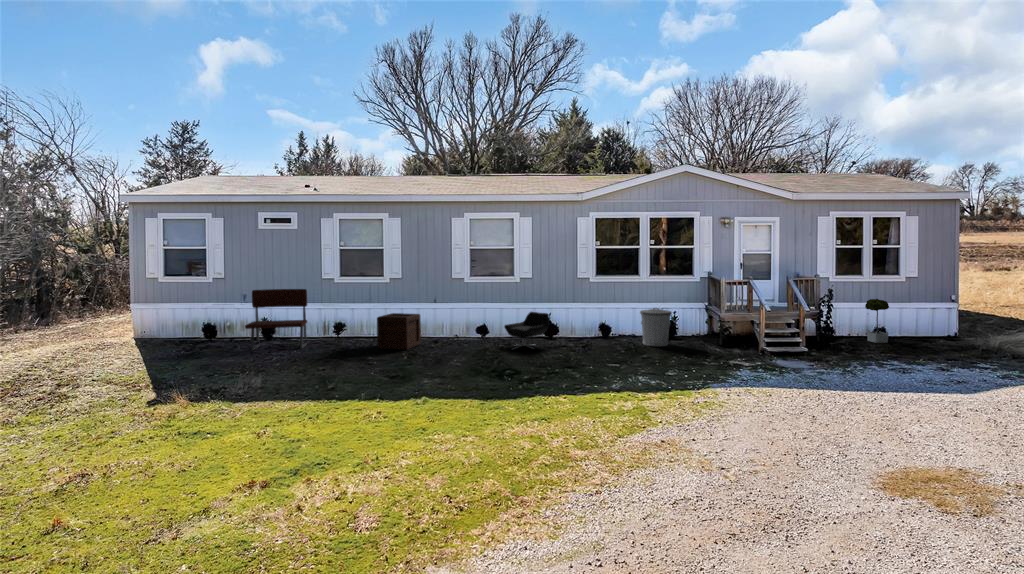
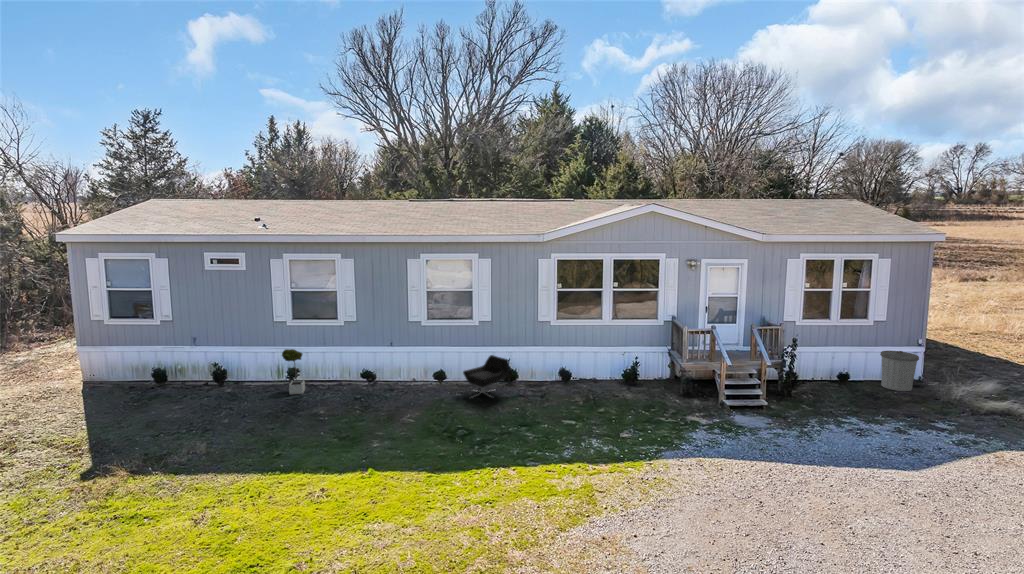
bench: present [245,289,307,351] -> none [192,334,260,401]
potted tree: present [865,299,889,343] -> present [282,349,305,394]
trash can: present [640,308,672,346] -> present [880,351,919,391]
wooden crate: present [377,313,421,350] -> none [330,357,378,400]

